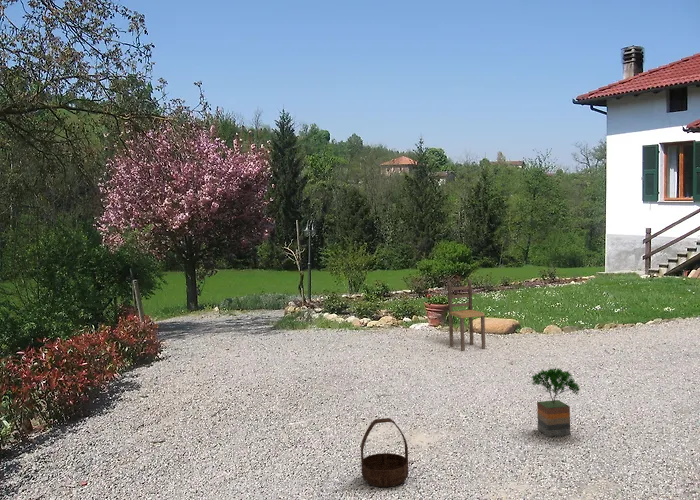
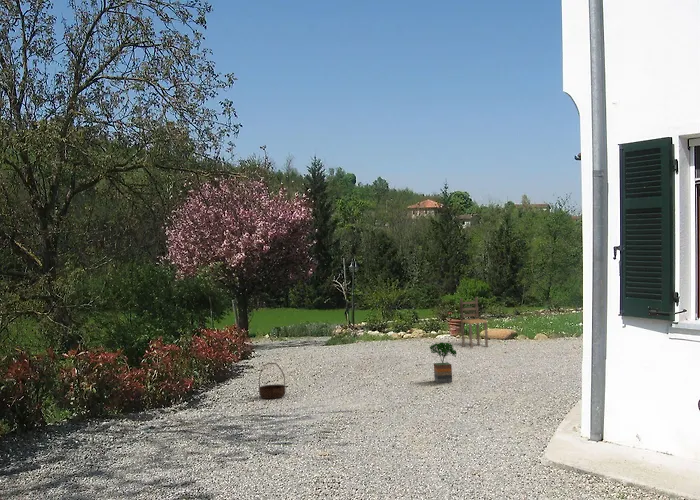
potted tree: present [532,368,580,437] -> present [430,342,457,383]
basket: present [361,418,408,487] -> present [259,363,285,399]

